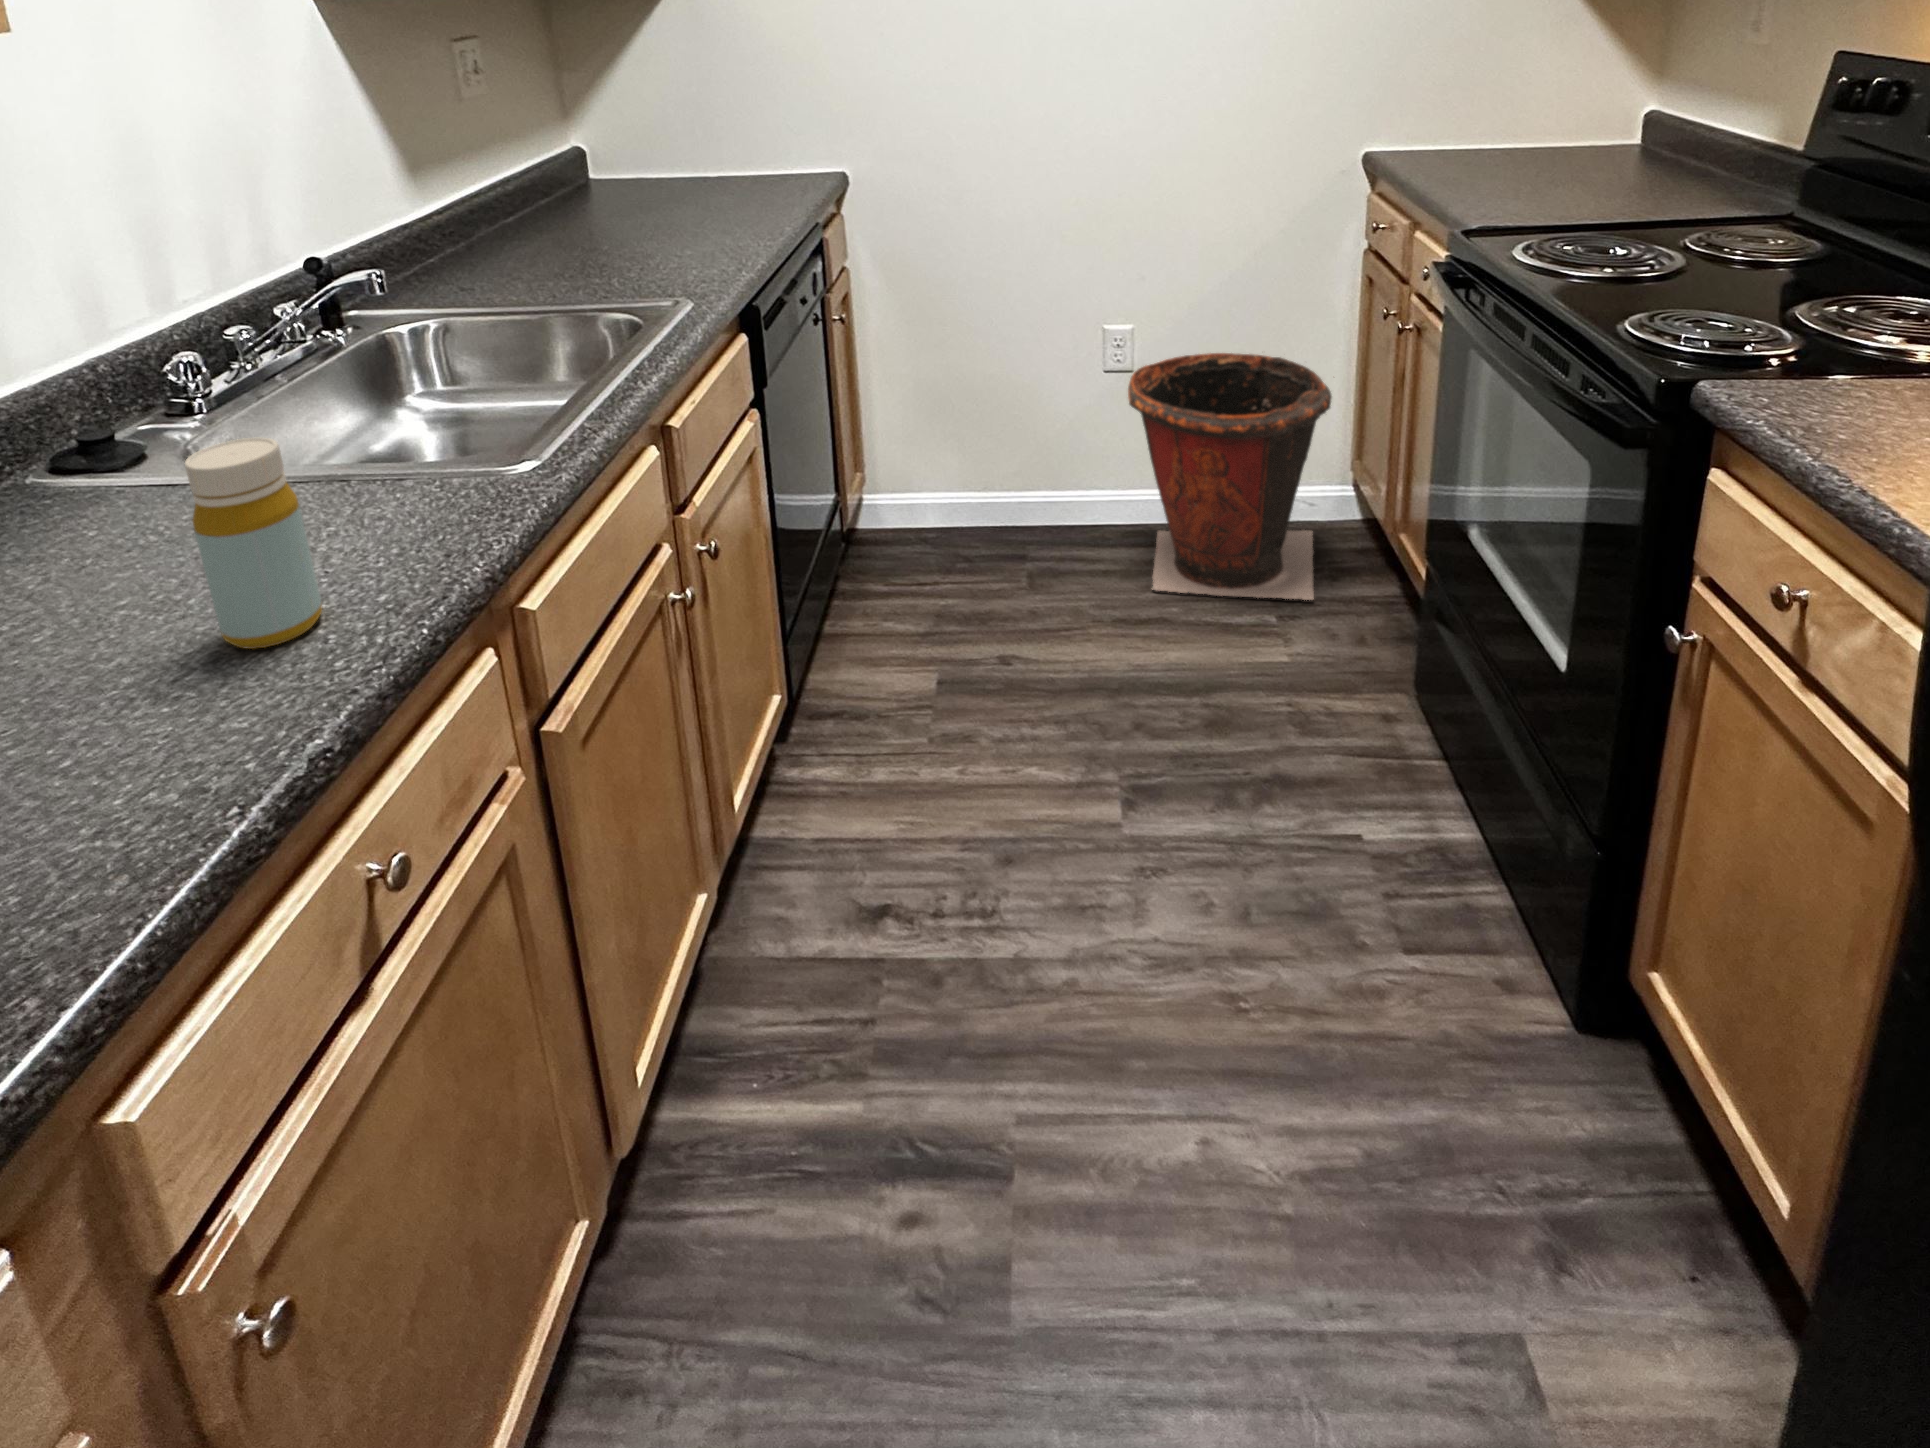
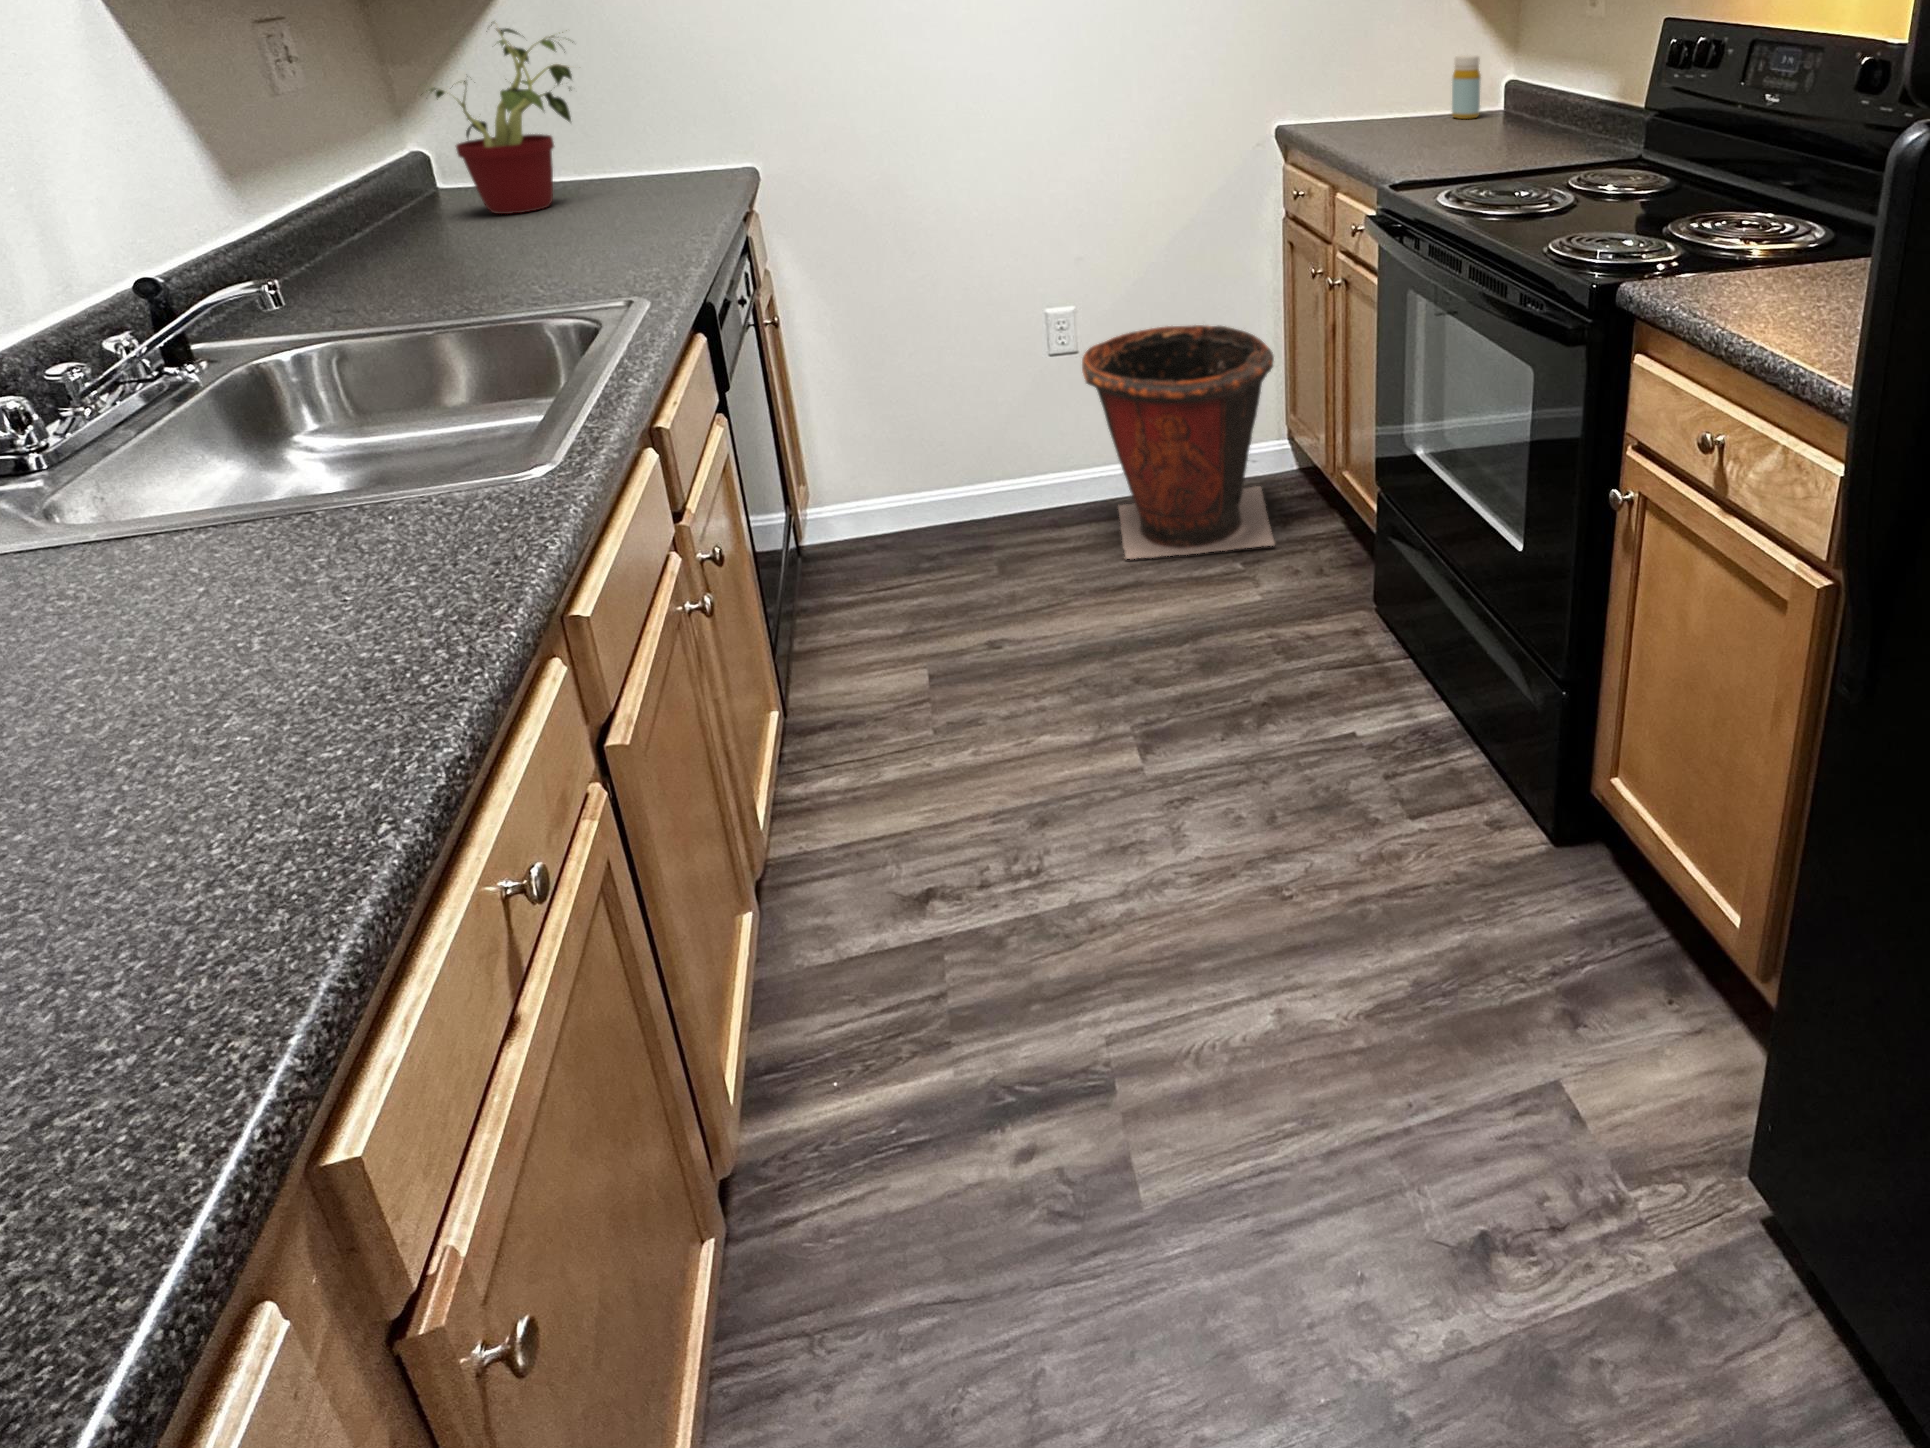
potted plant: none [574,37,705,206] -> present [429,22,572,214]
bottle: present [185,437,322,649] -> present [1452,55,1481,119]

